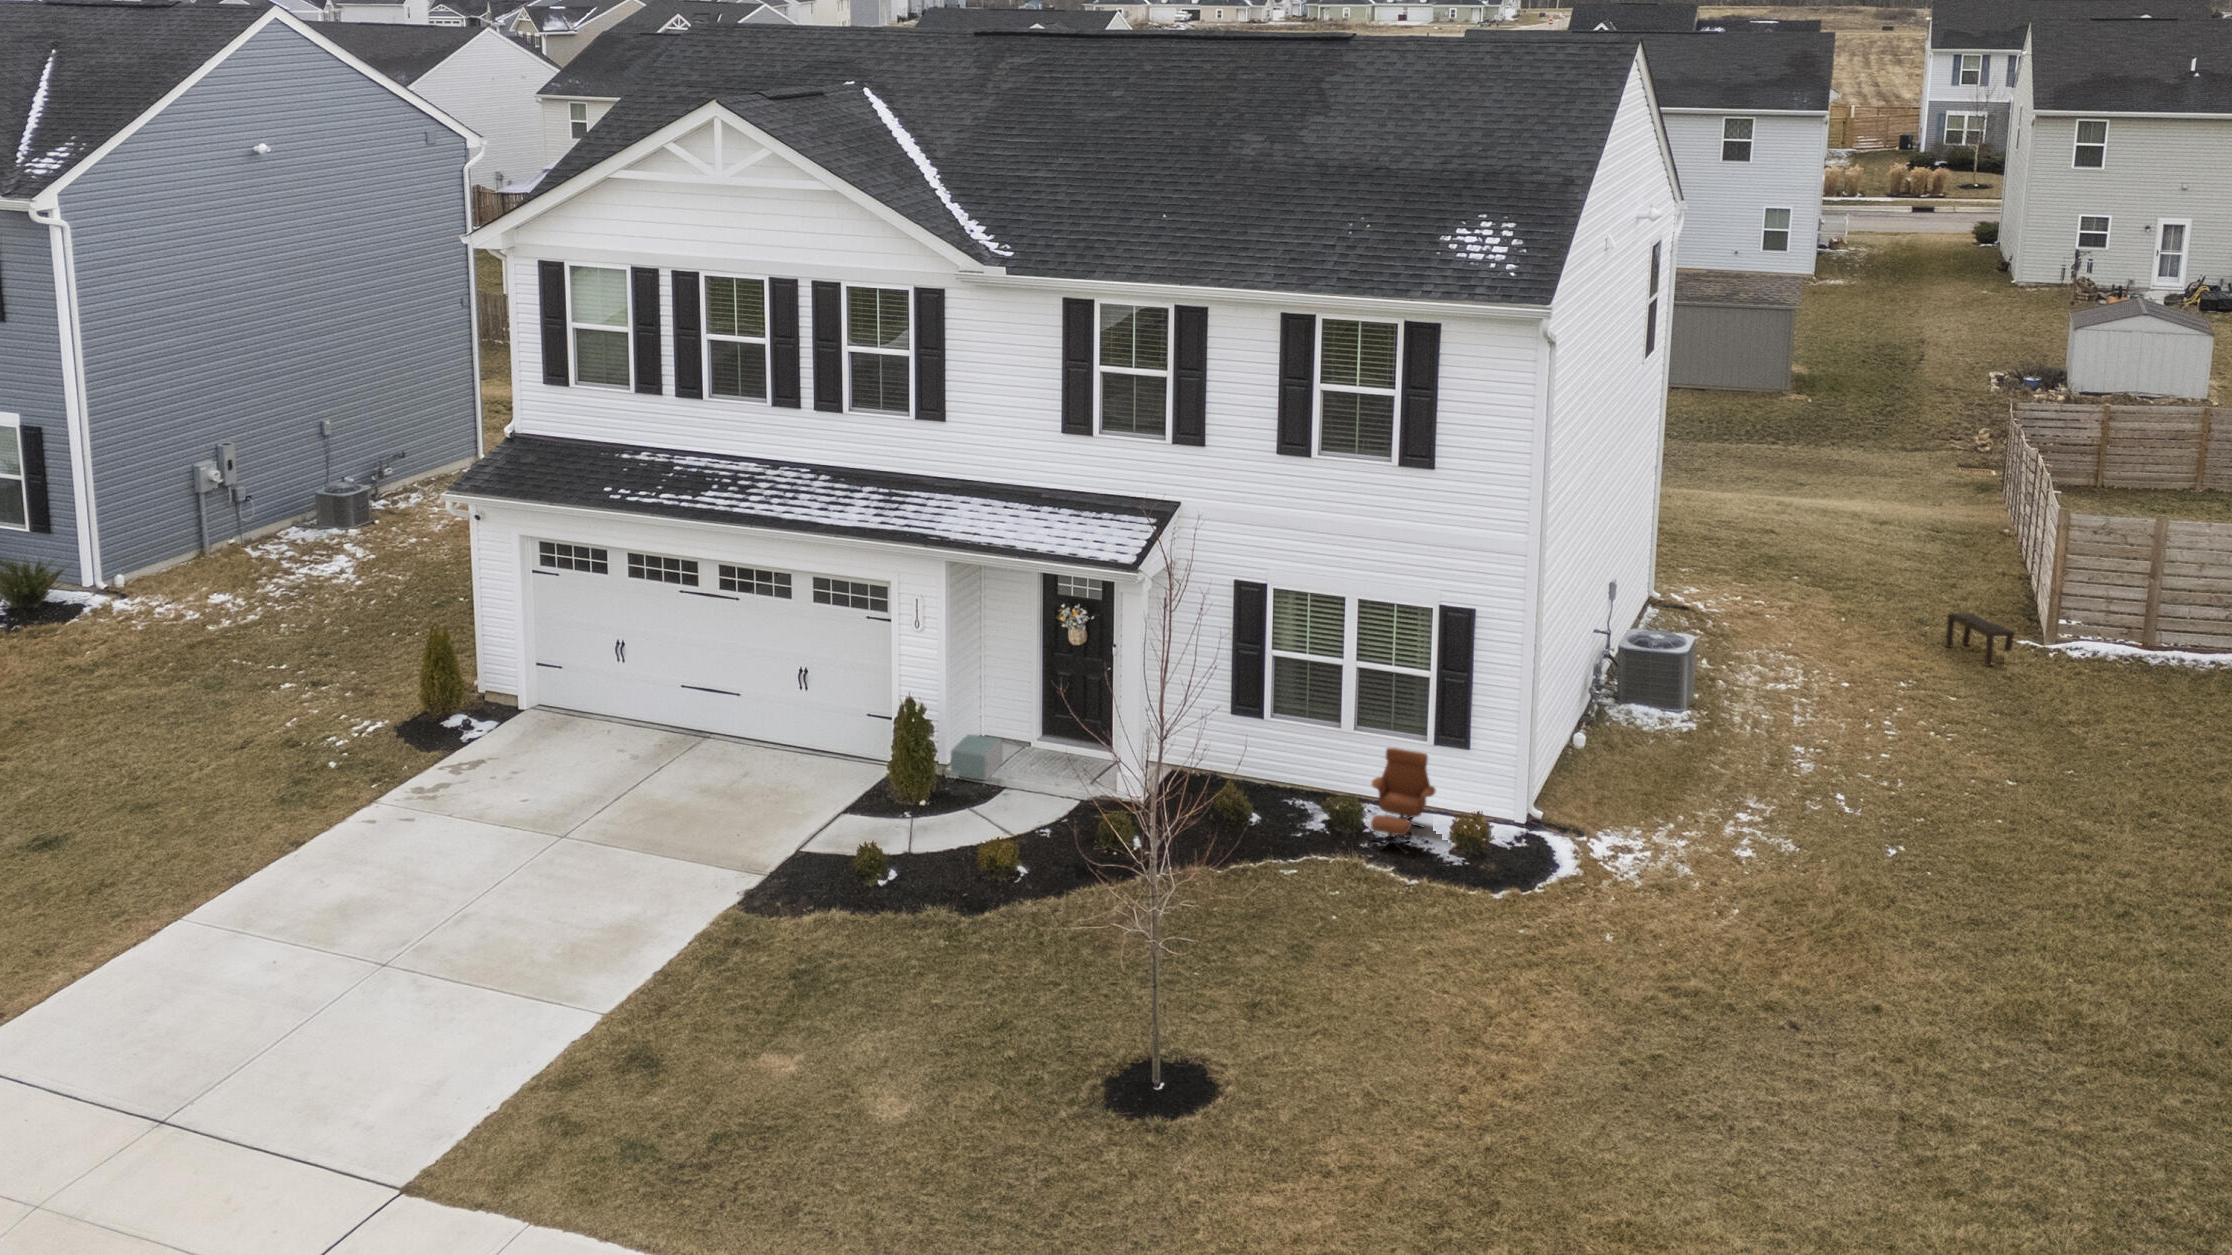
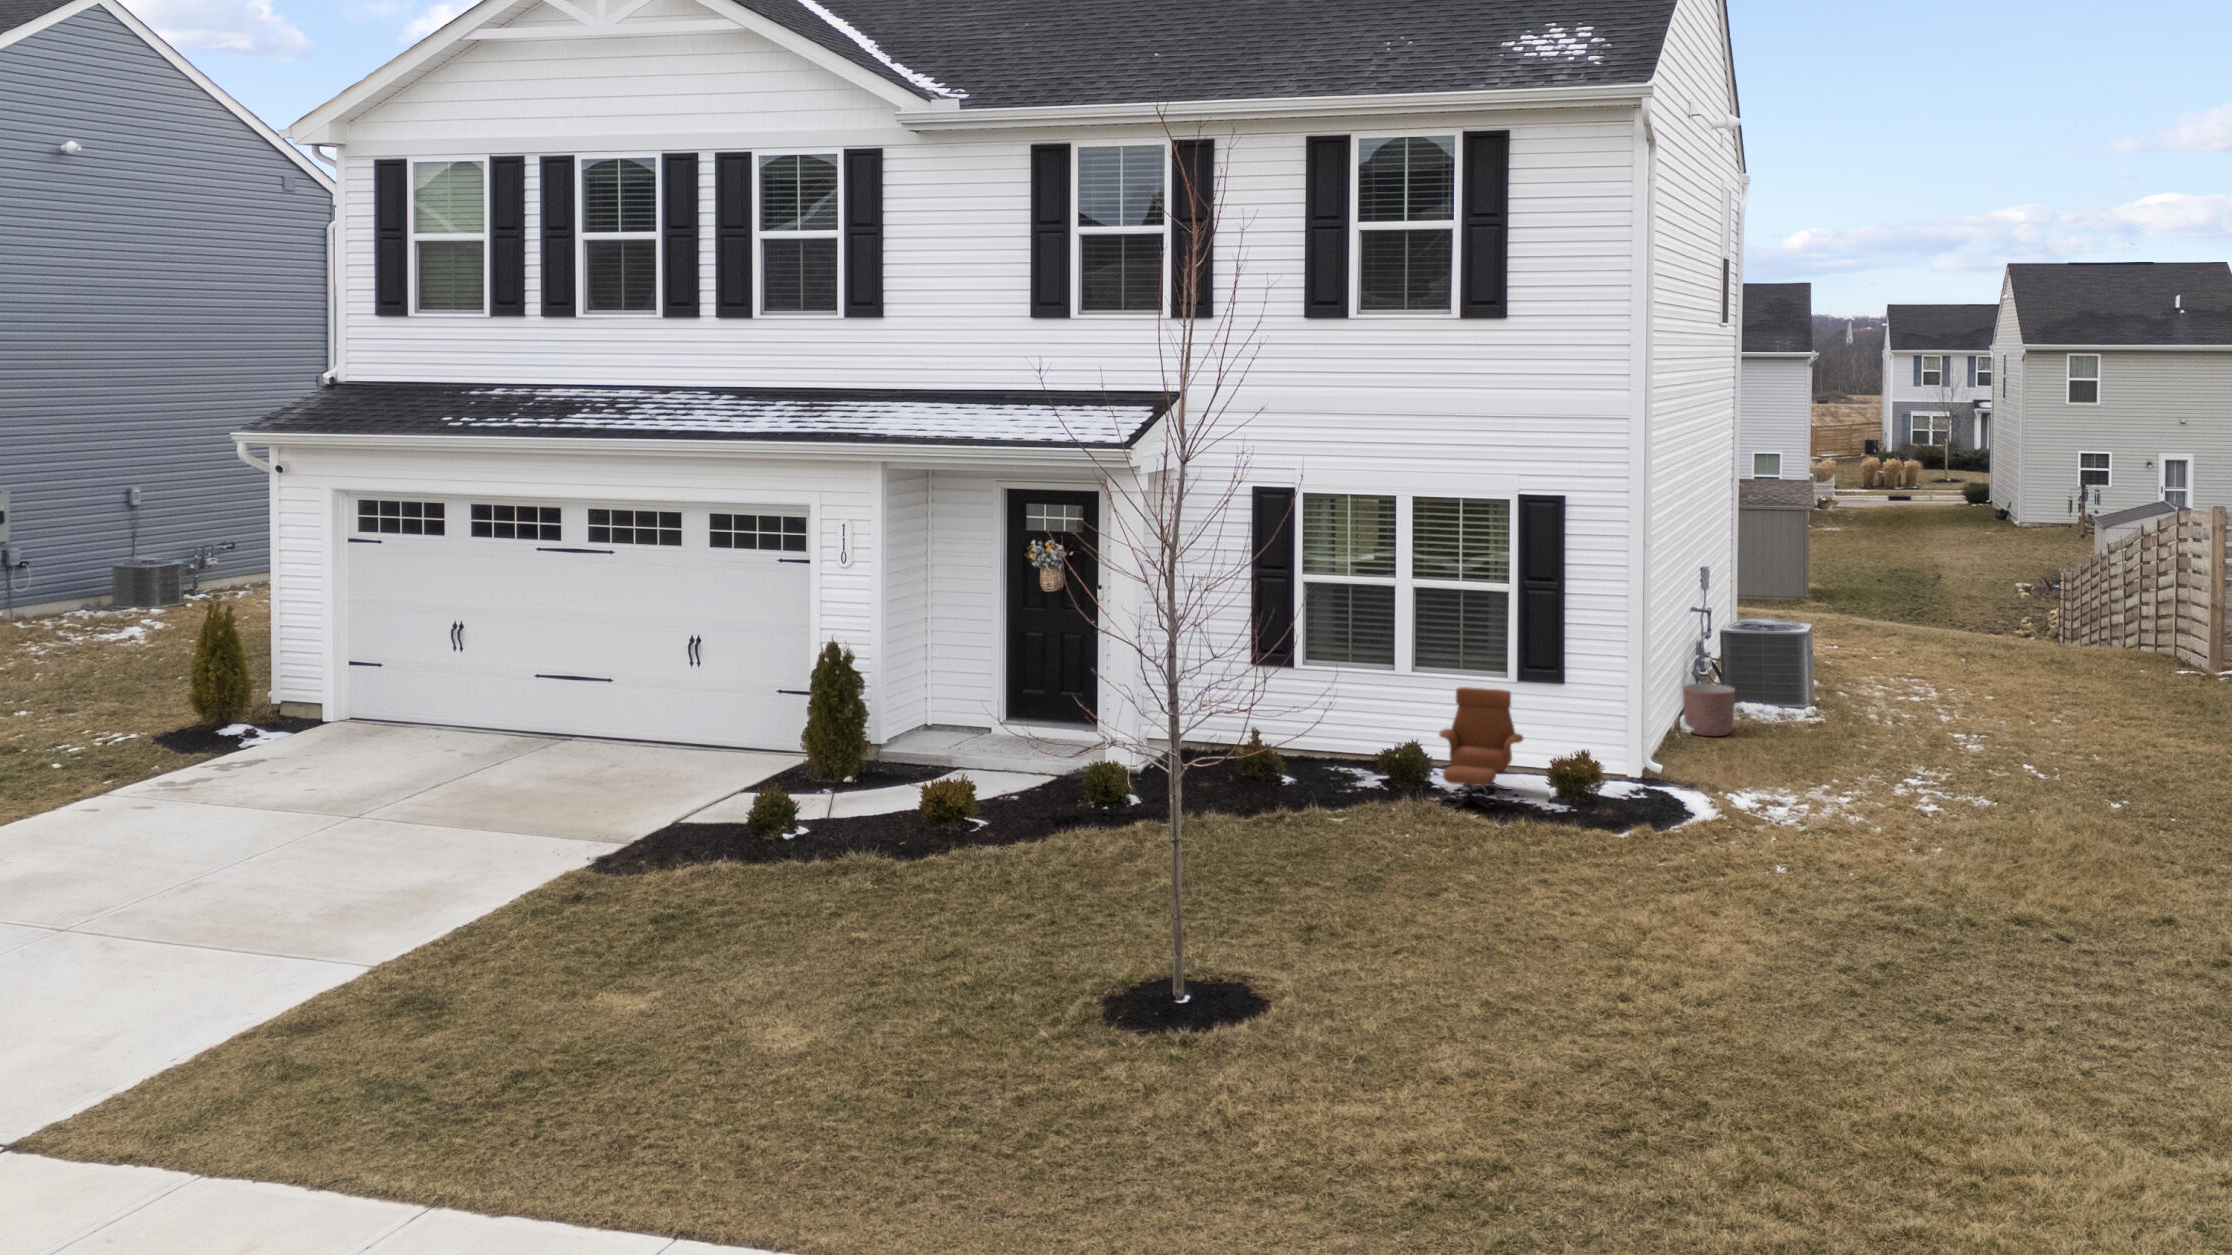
bench: present [1946,613,2015,666] -> none [2104,613,2192,668]
planter: none [1574,712,1615,758] -> present [1683,683,1735,736]
storage box: present [951,734,1002,780] -> none [886,716,954,765]

